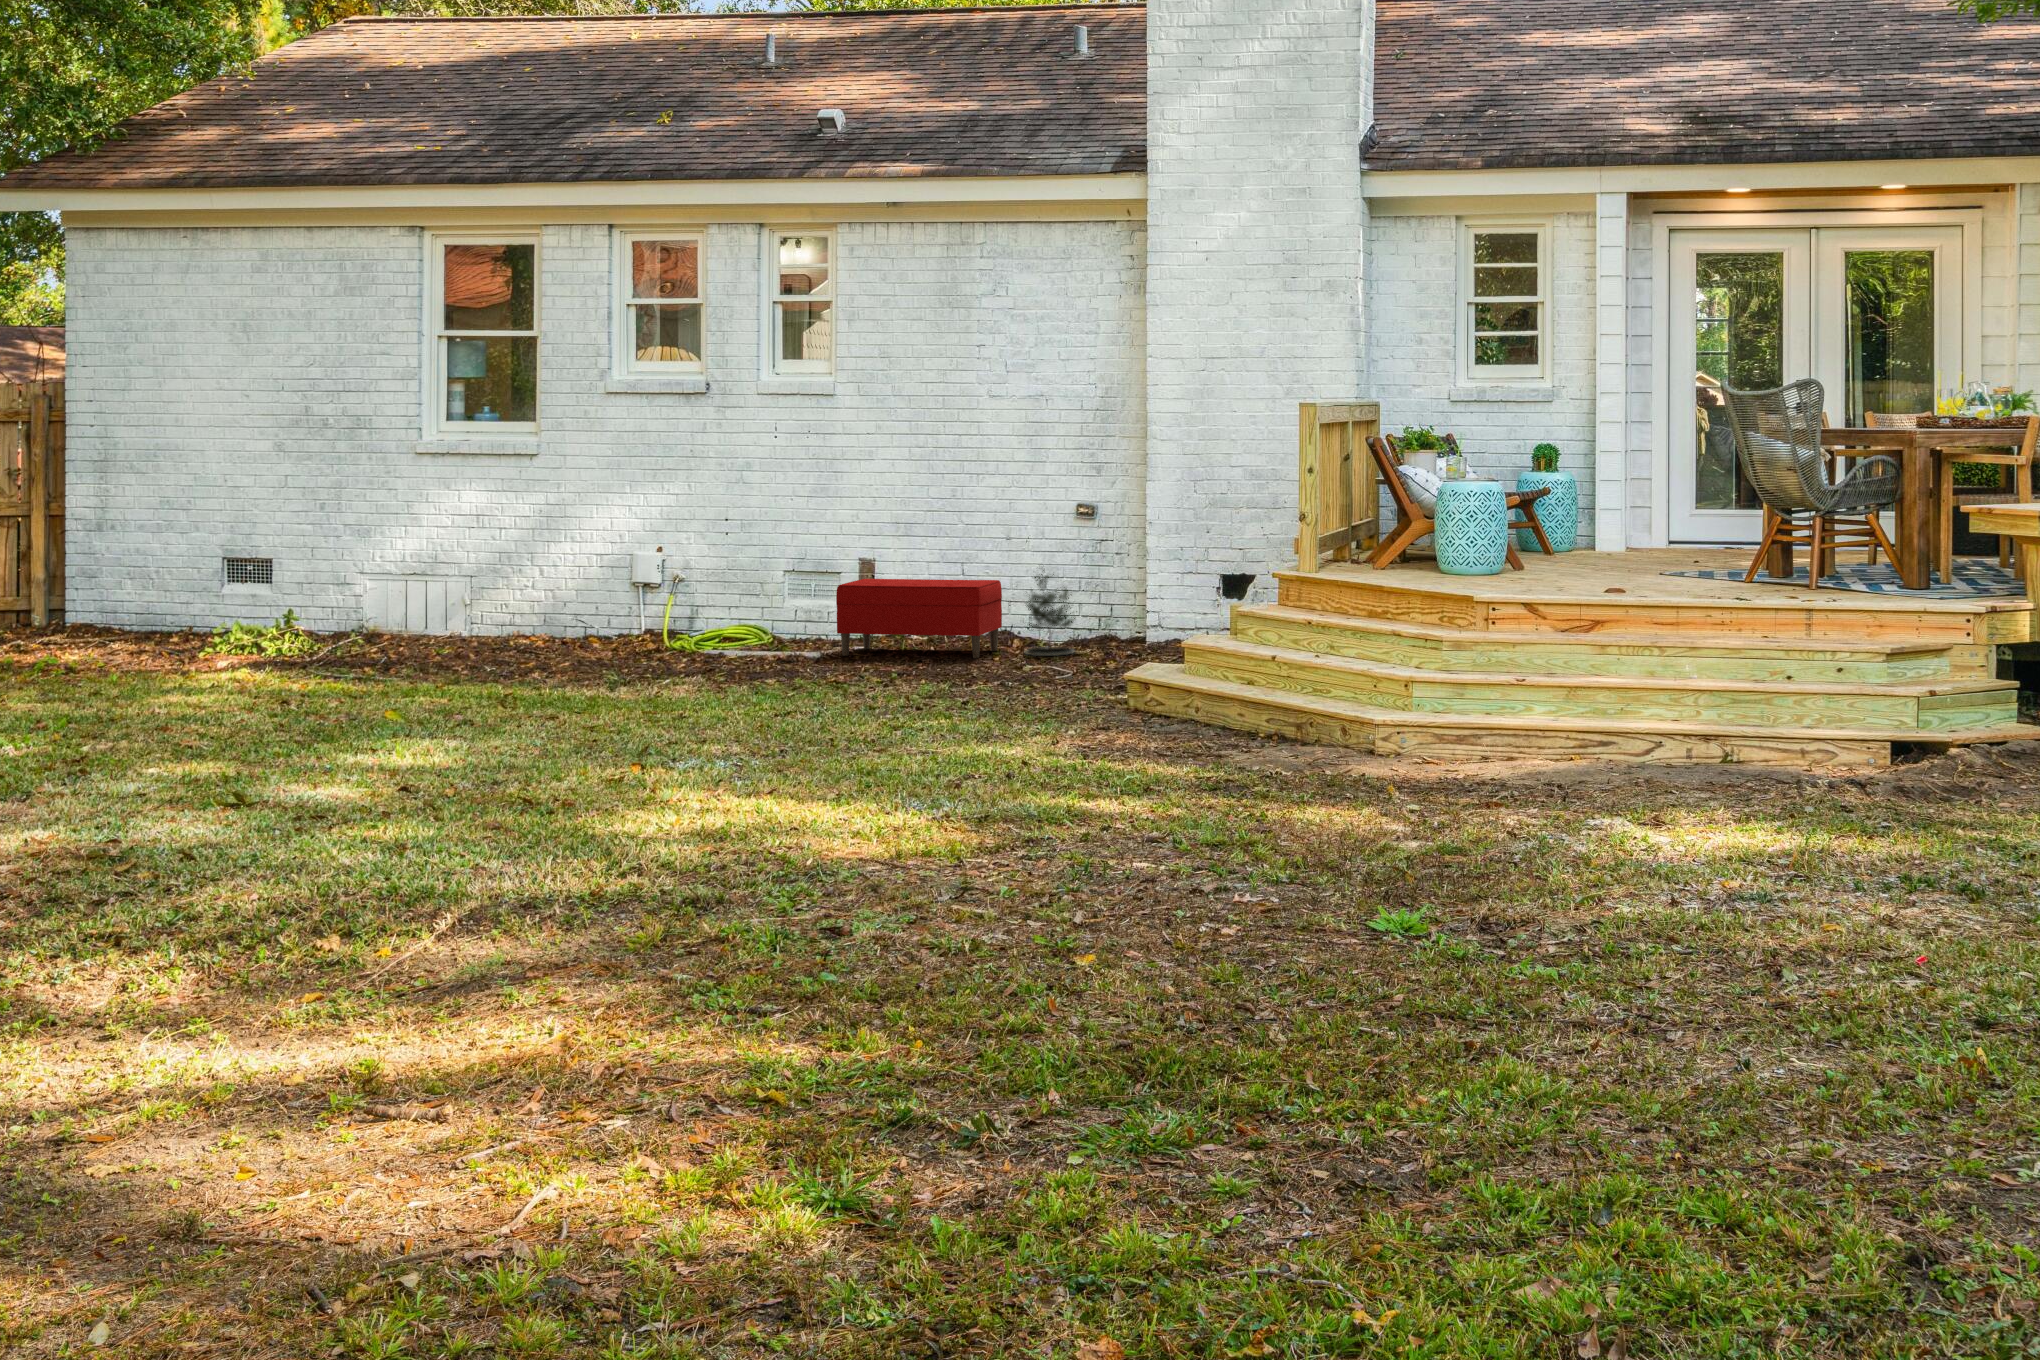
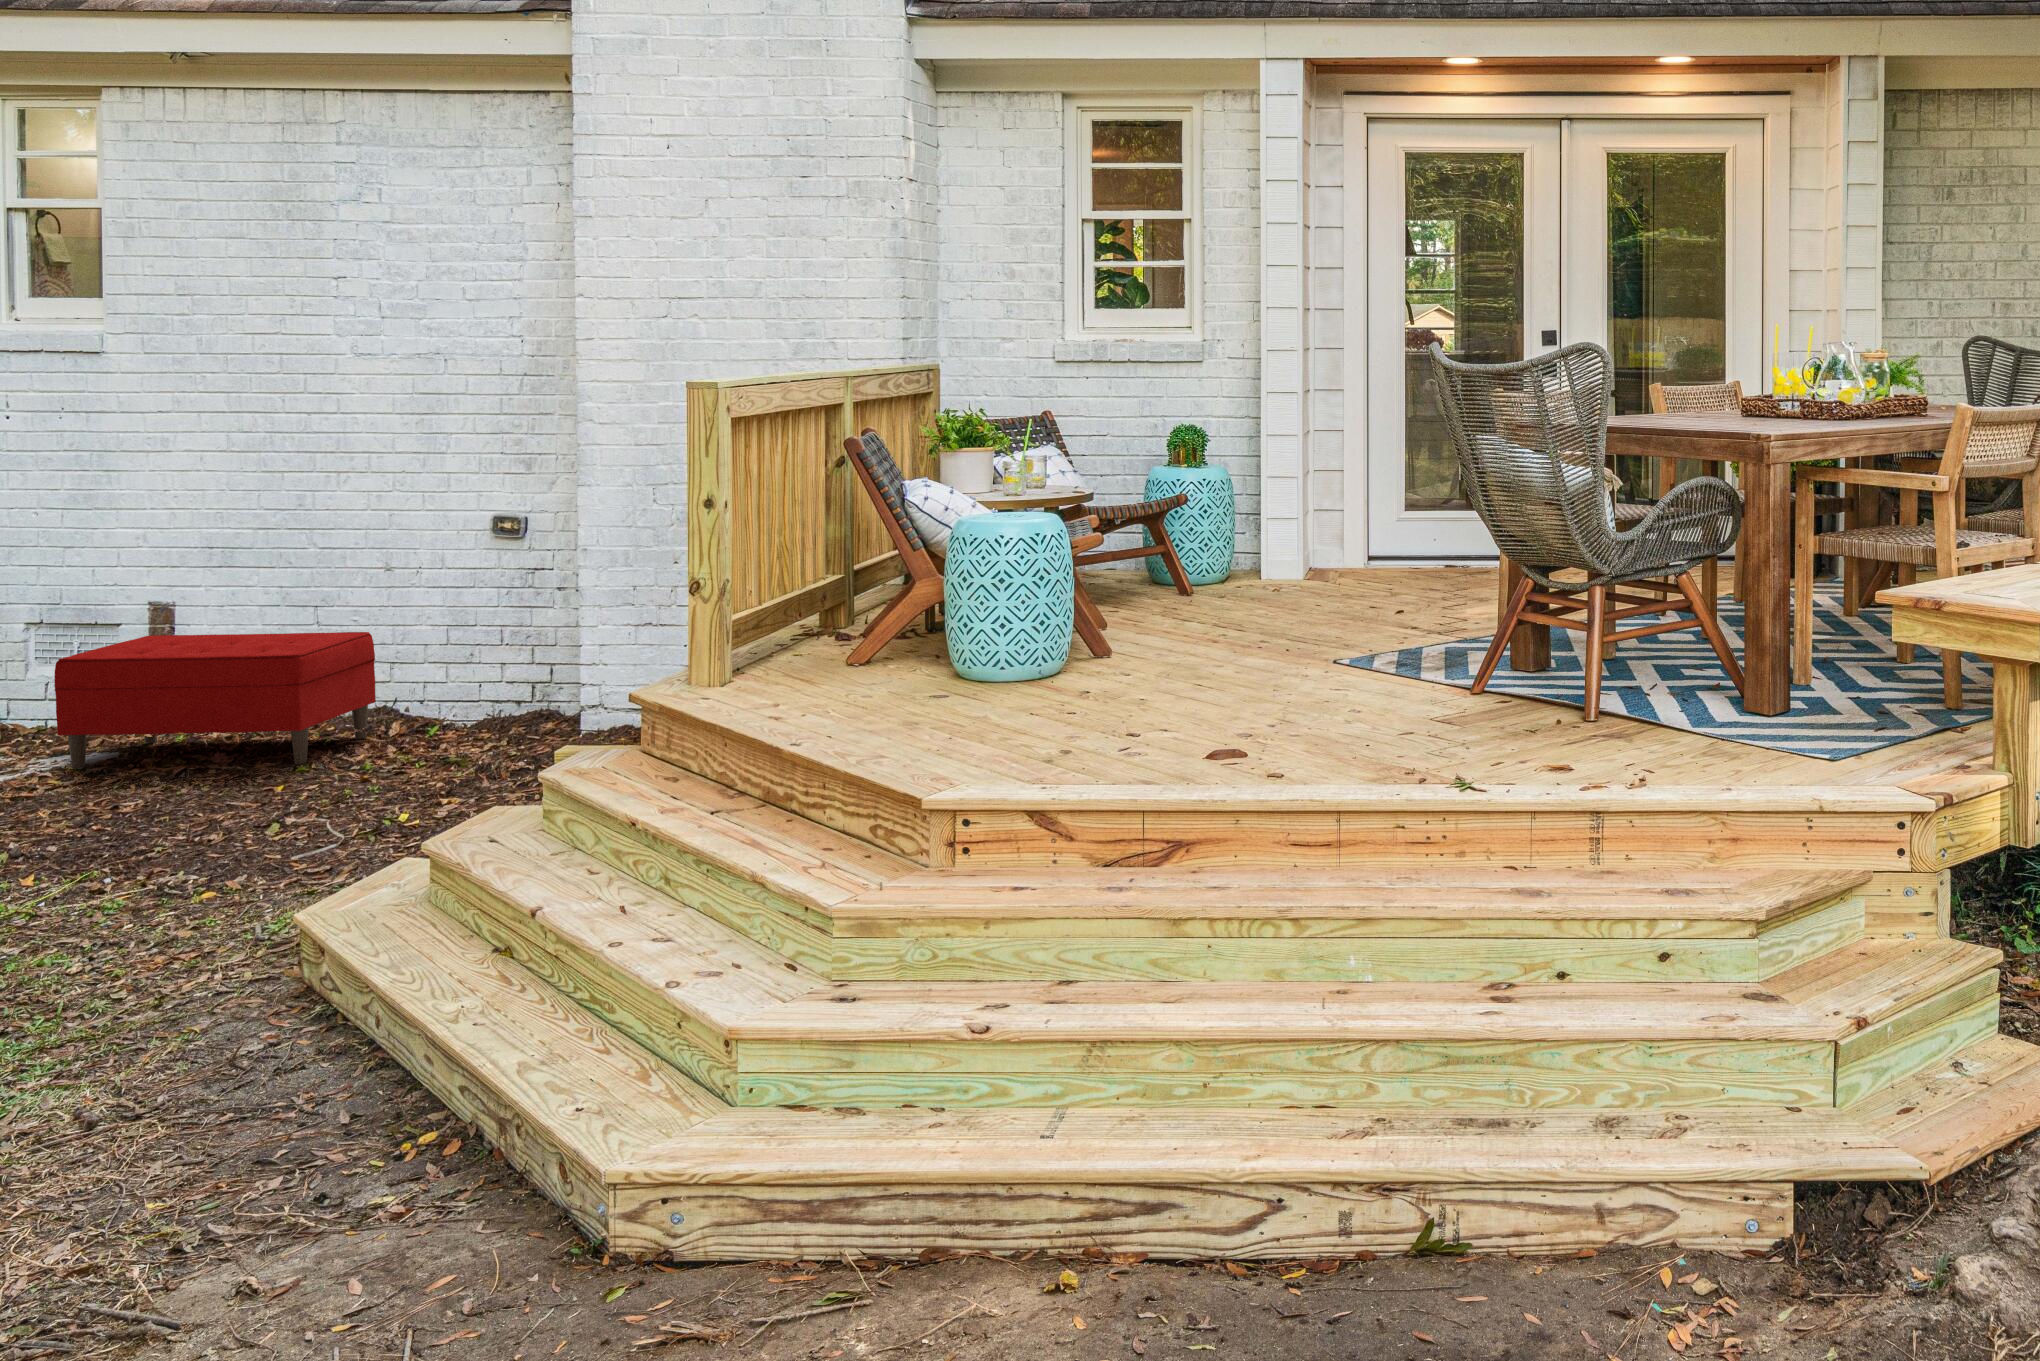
potted tree: present [1025,570,1077,656] -> none [386,609,494,752]

